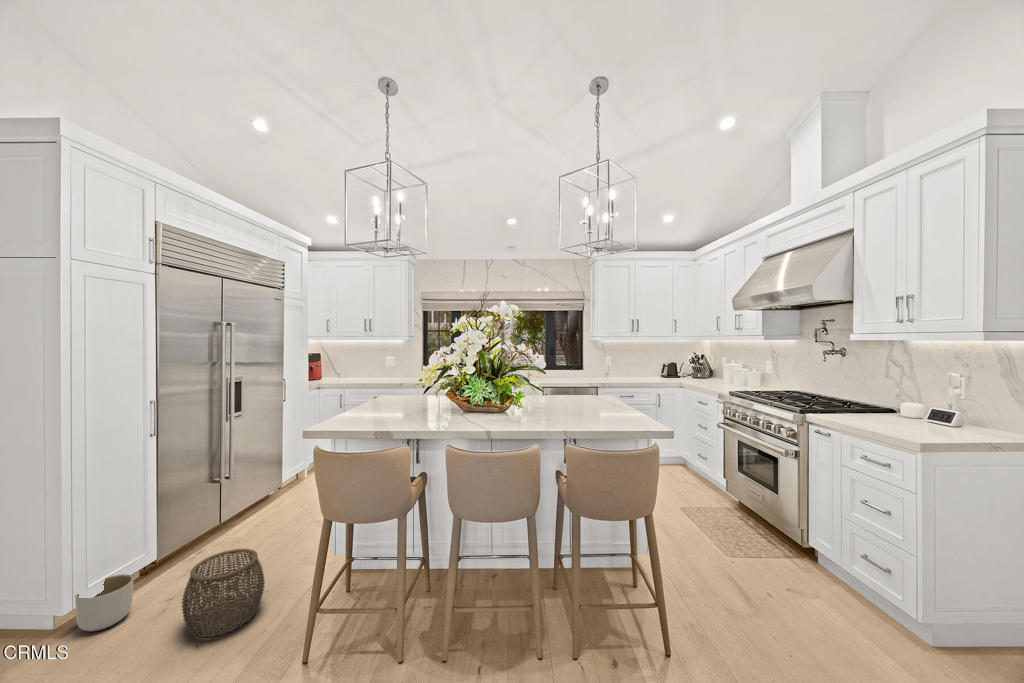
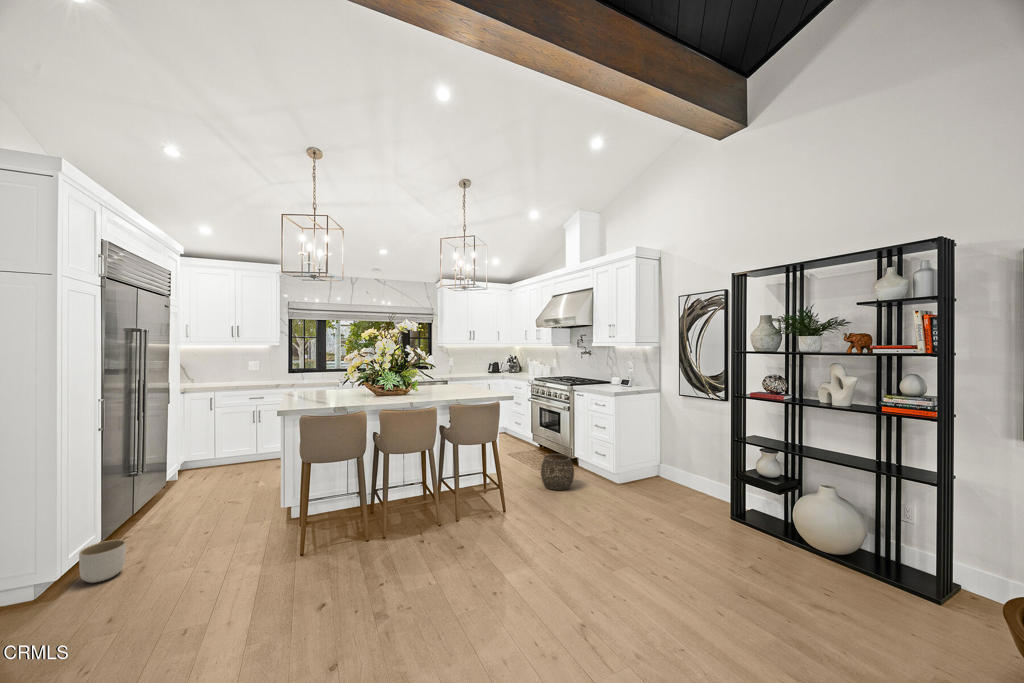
woven basket: present [182,549,265,638] -> present [541,454,574,490]

